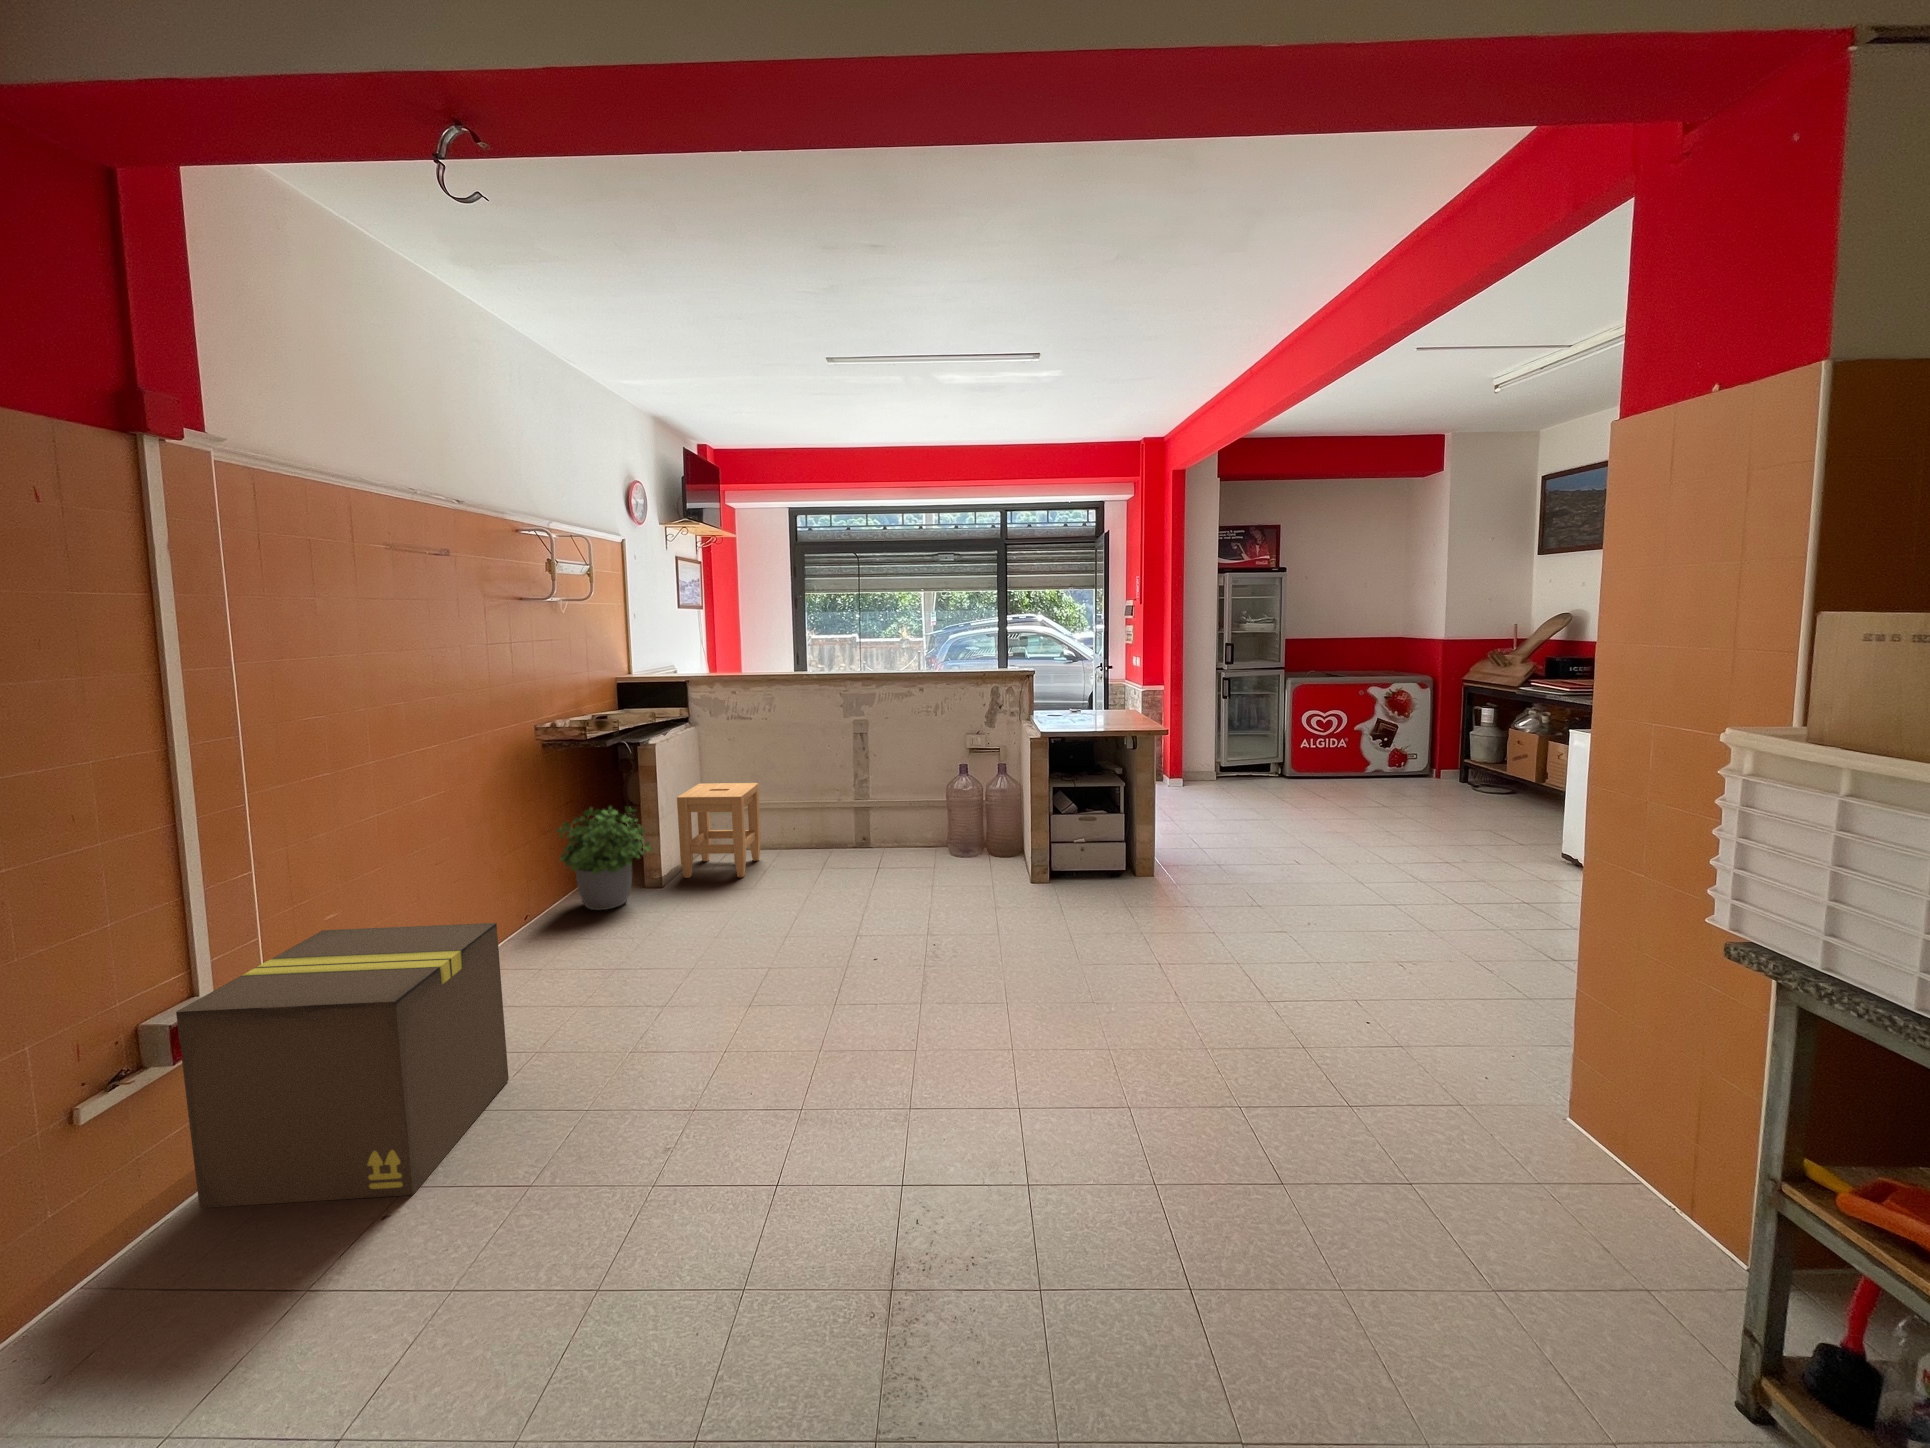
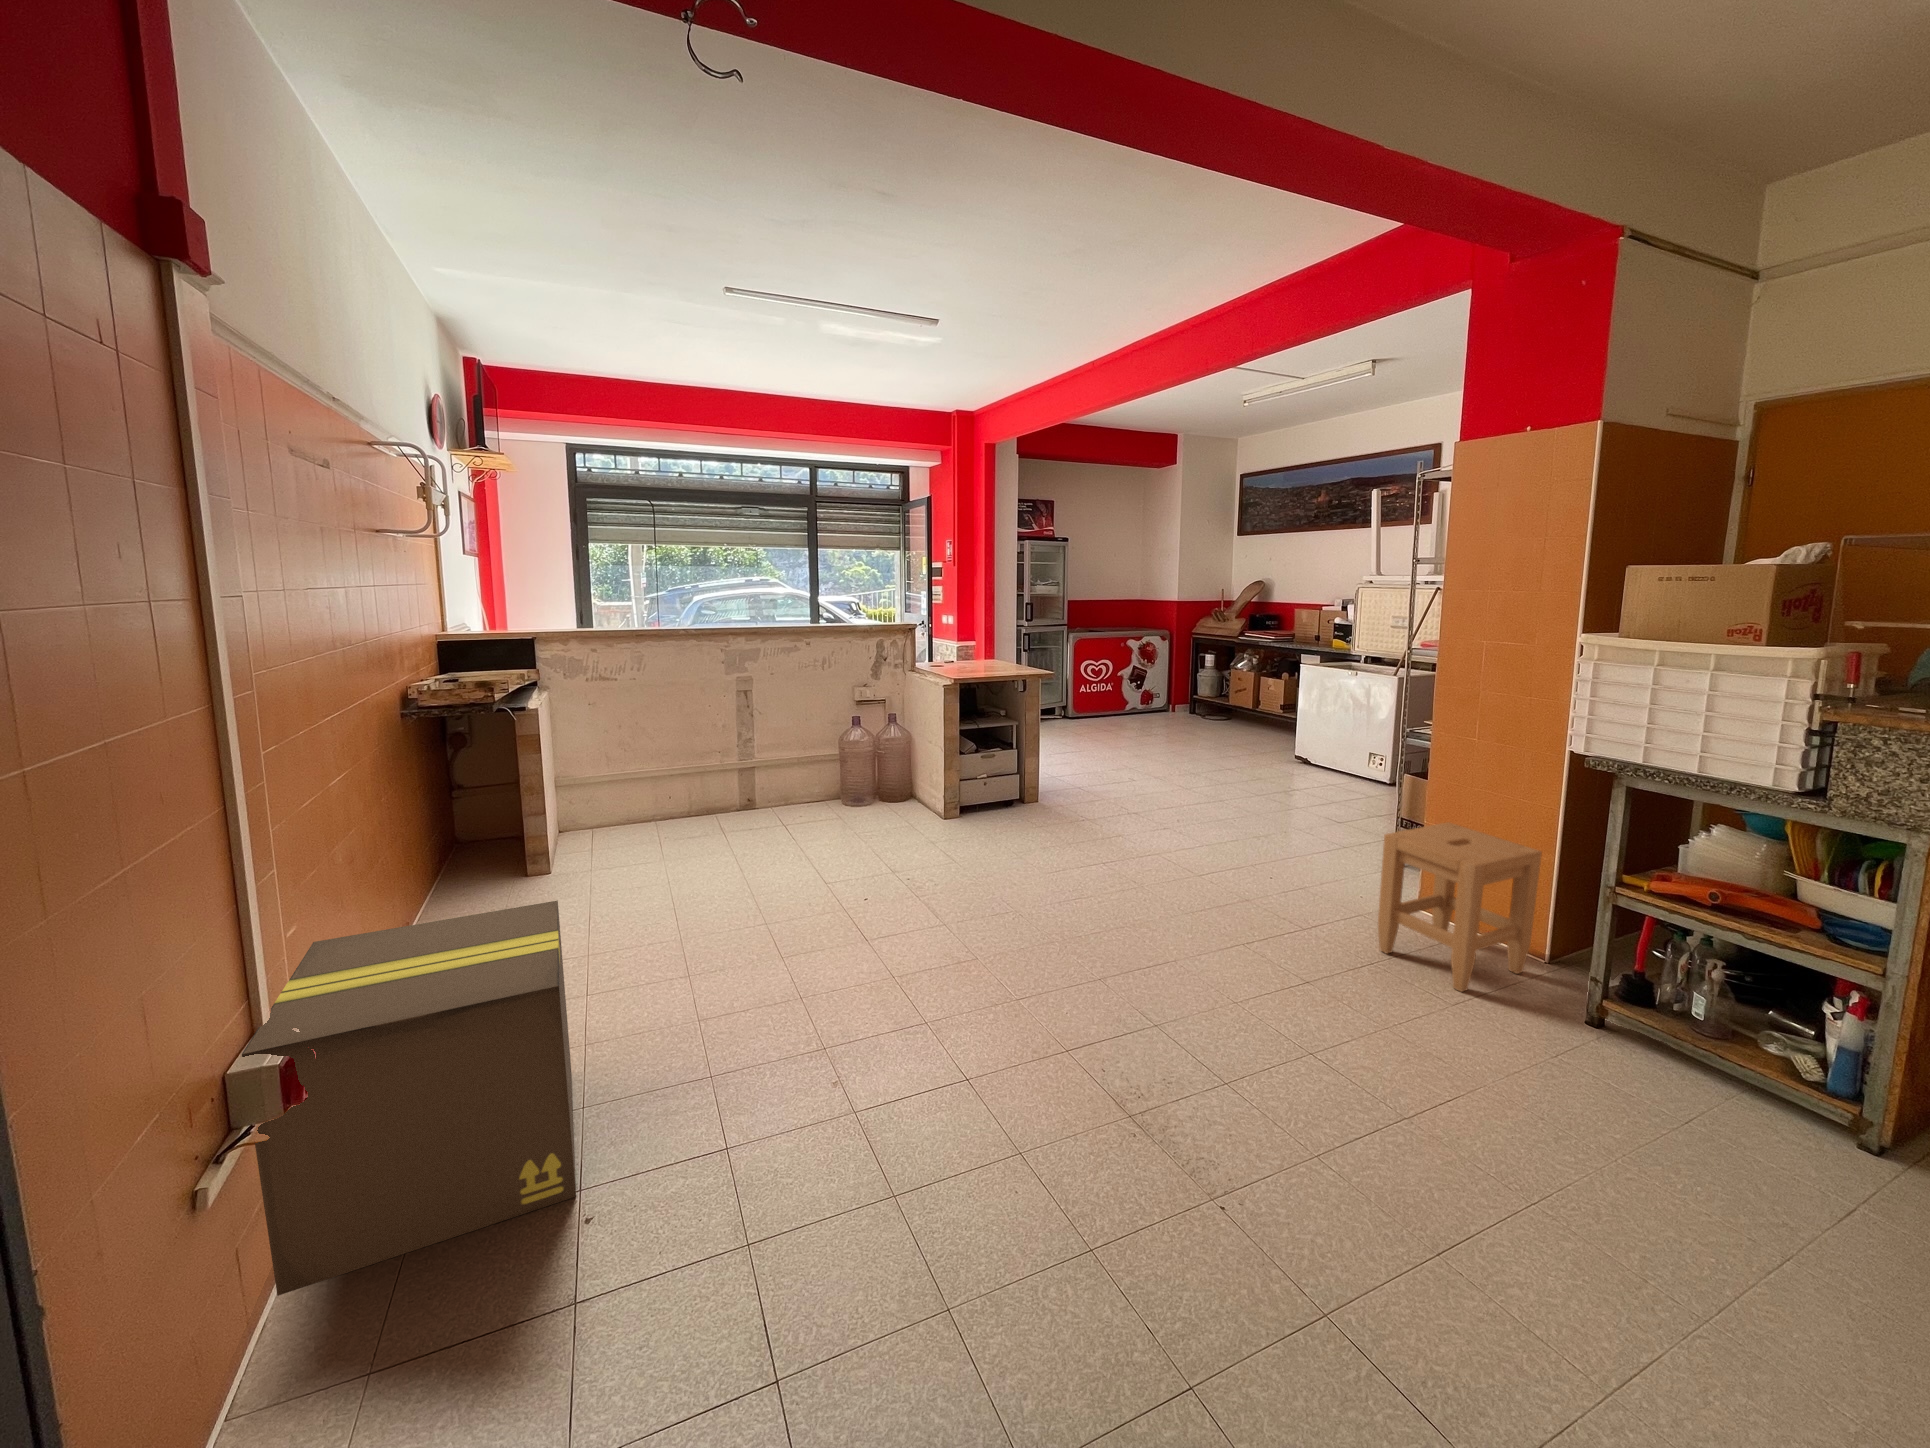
stool: present [677,783,761,878] -> present [1378,822,1542,992]
potted plant: present [556,806,652,910] -> none [435,778,554,900]

